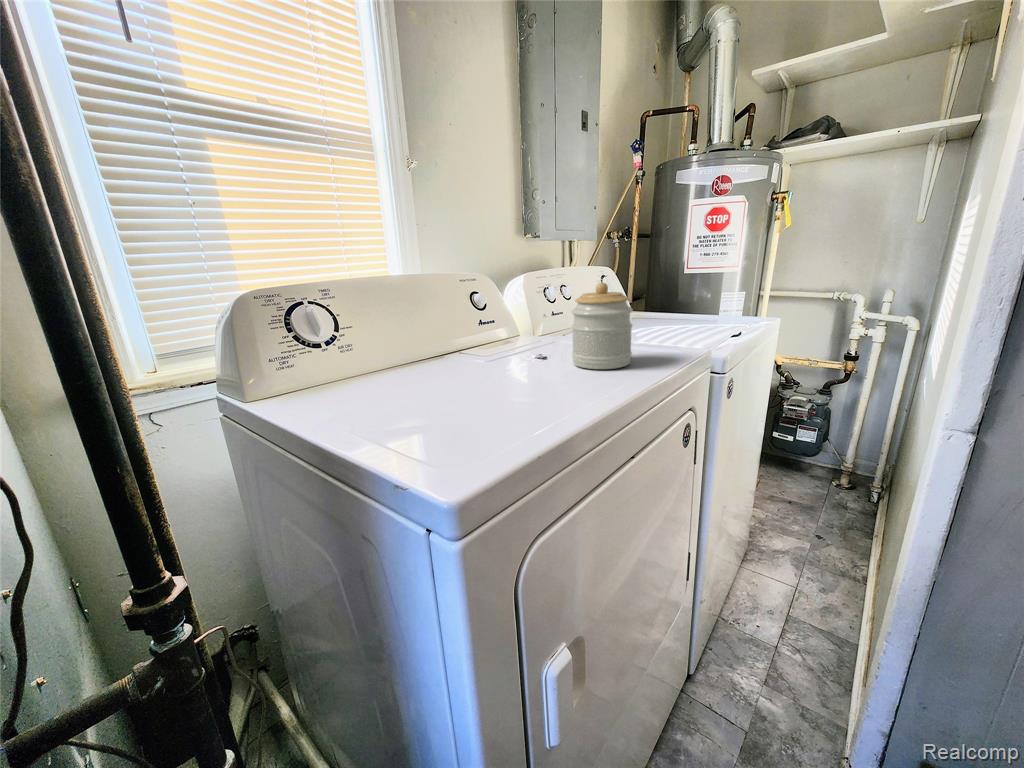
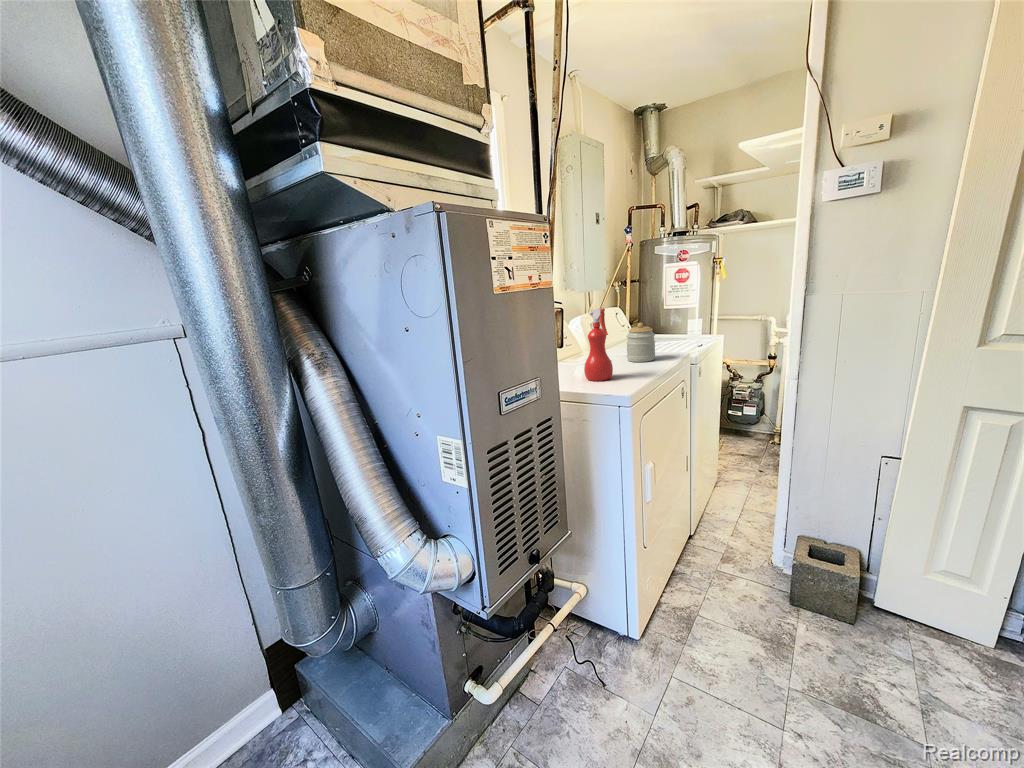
spray bottle: none [413,219,487,426] -> present [584,308,613,381]

